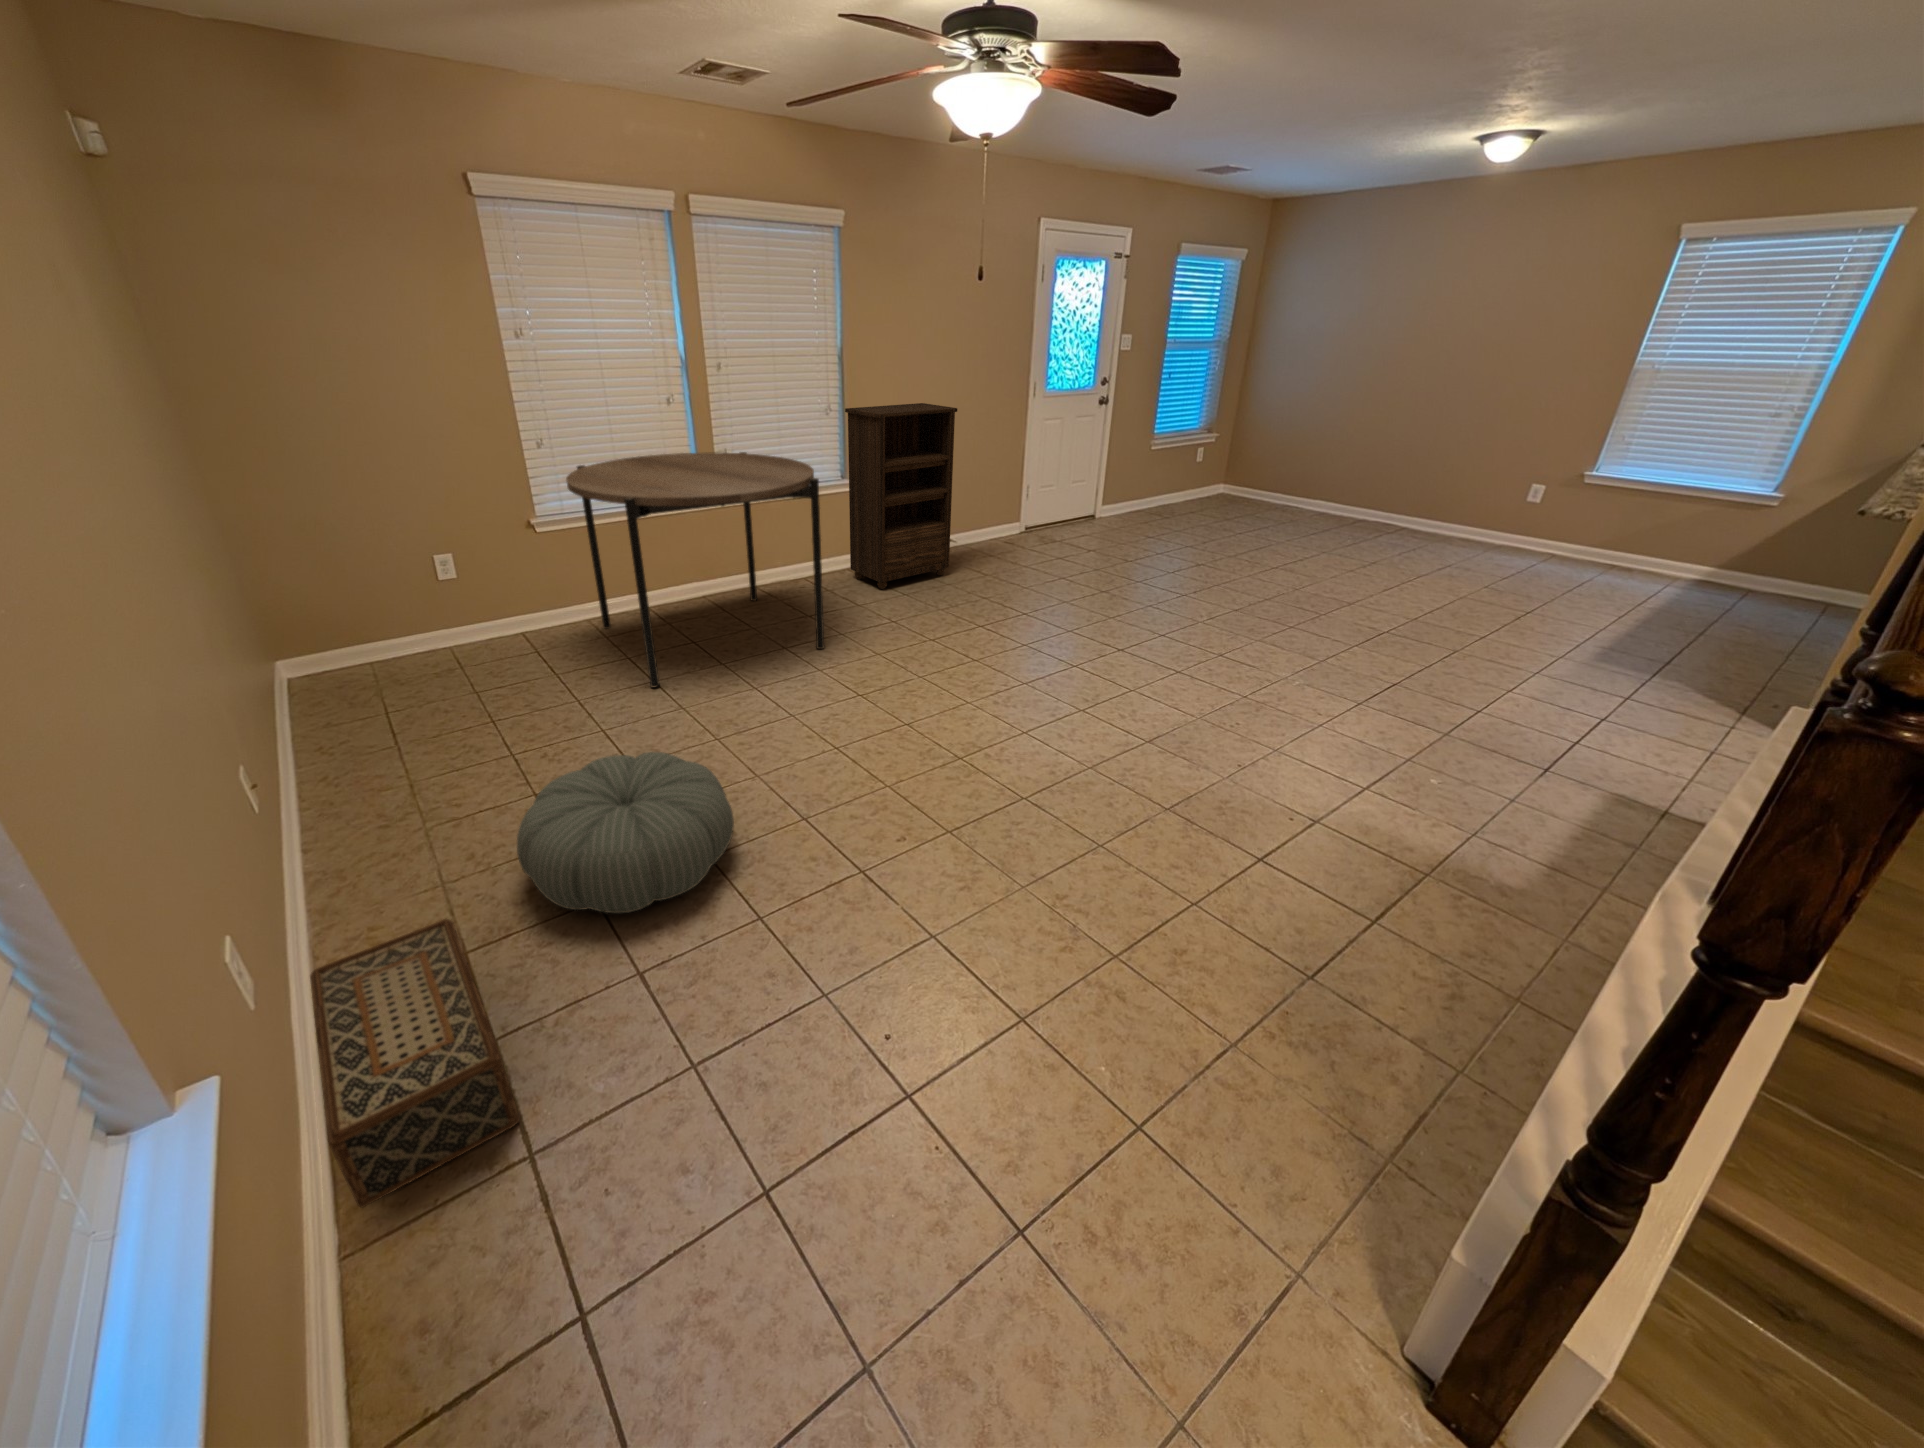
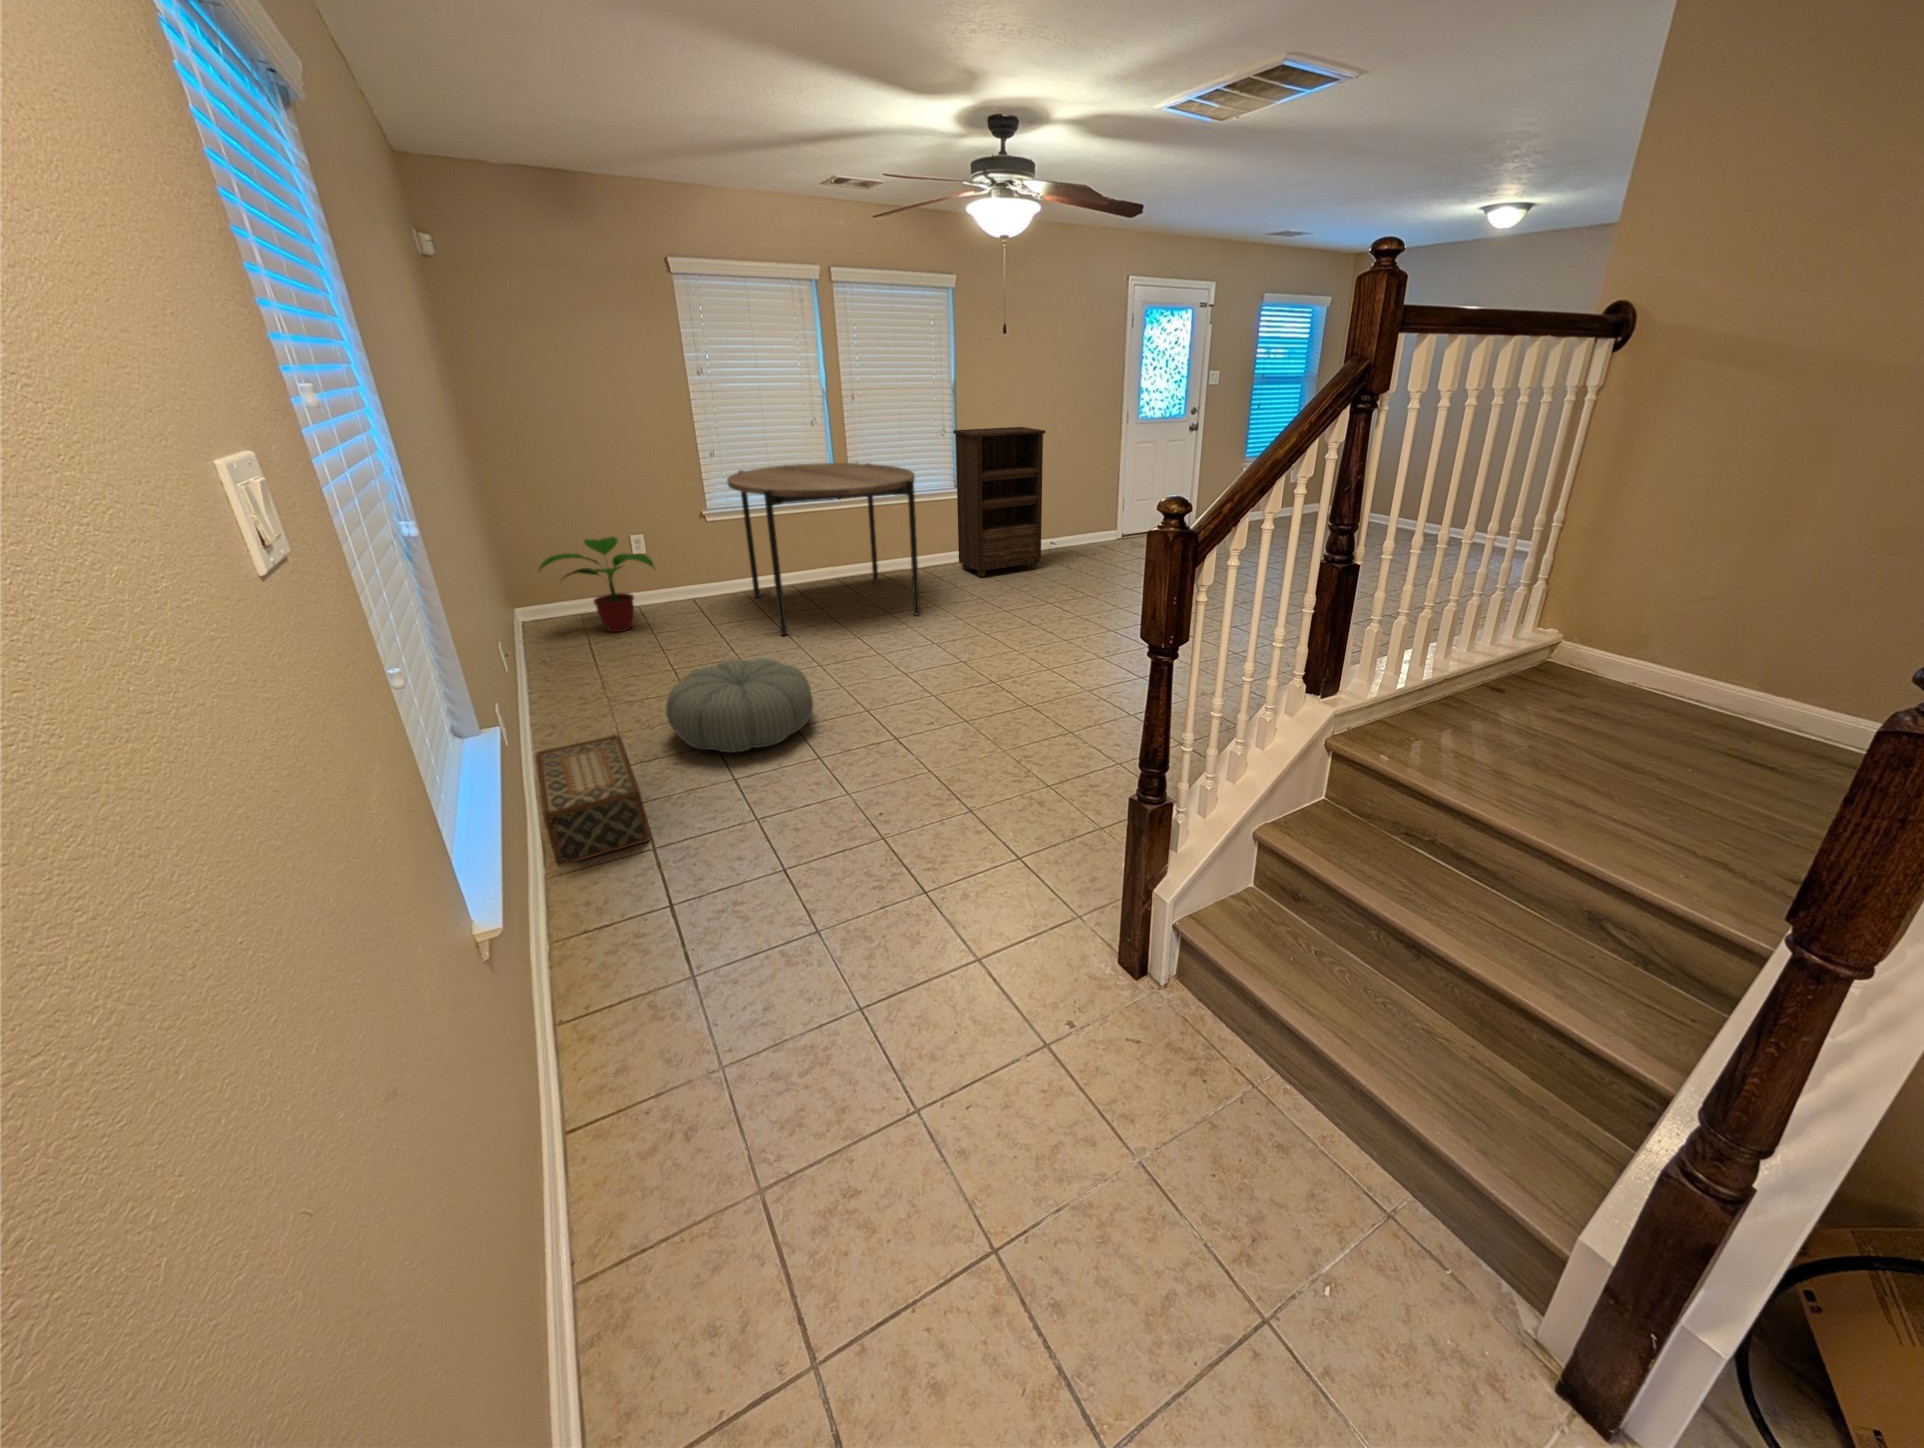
potted plant: none [302,560,475,691] -> present [539,536,654,632]

